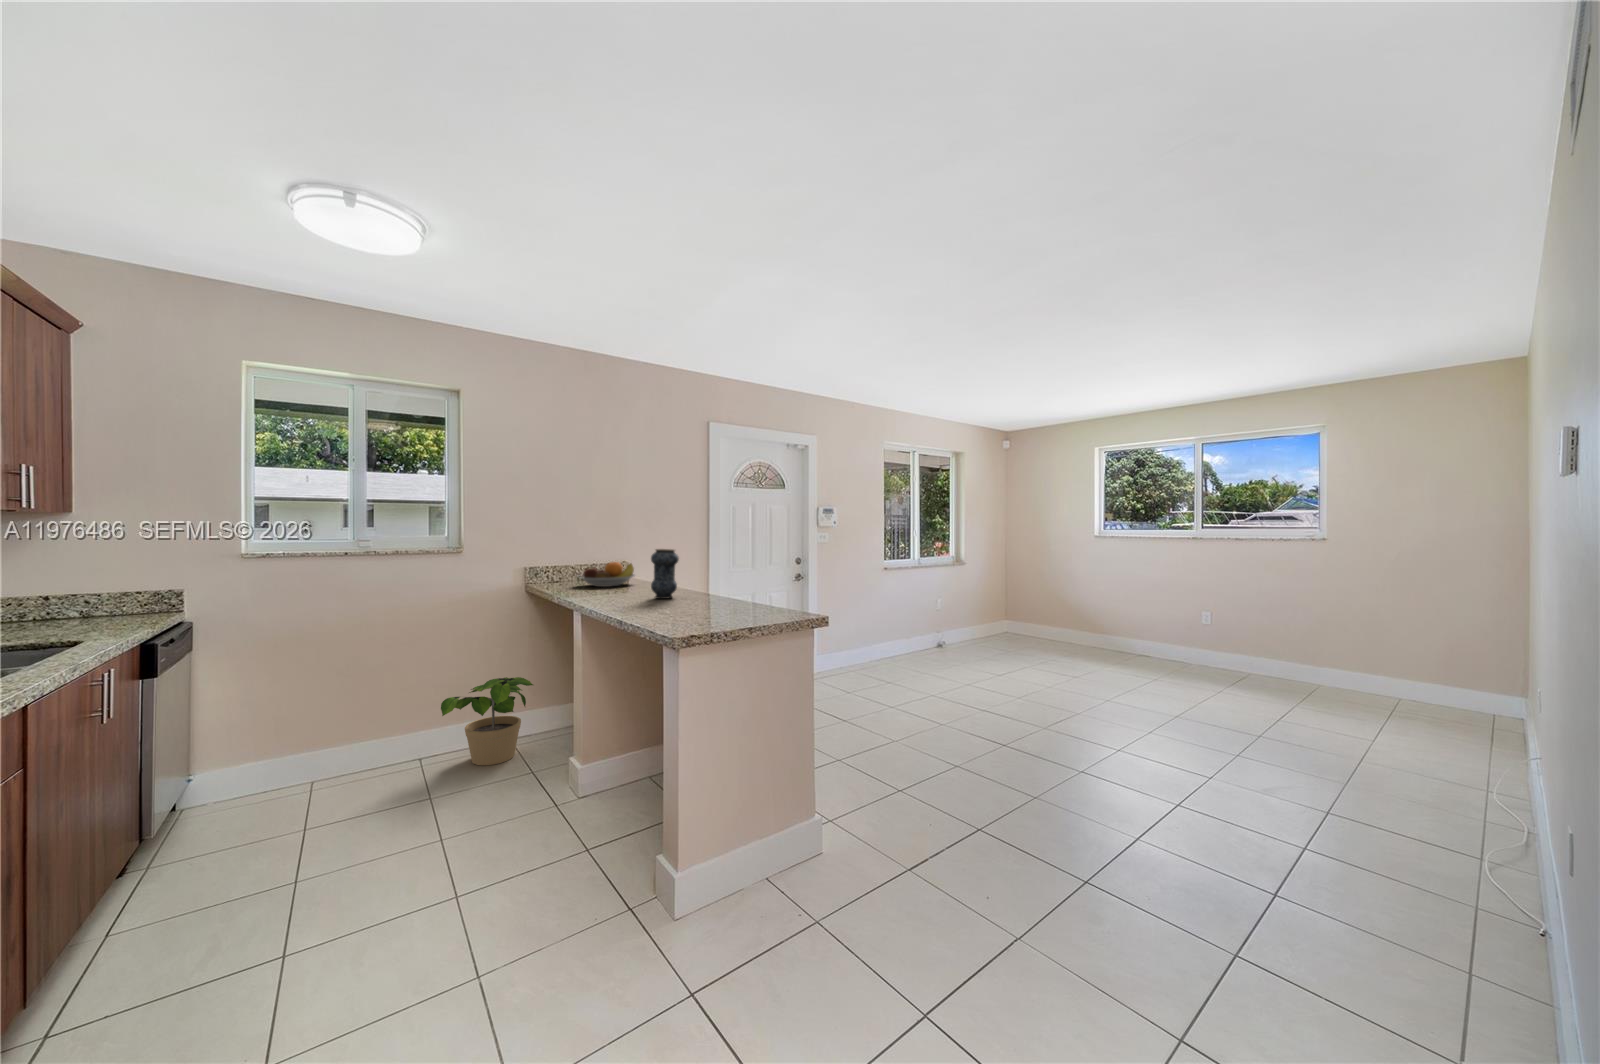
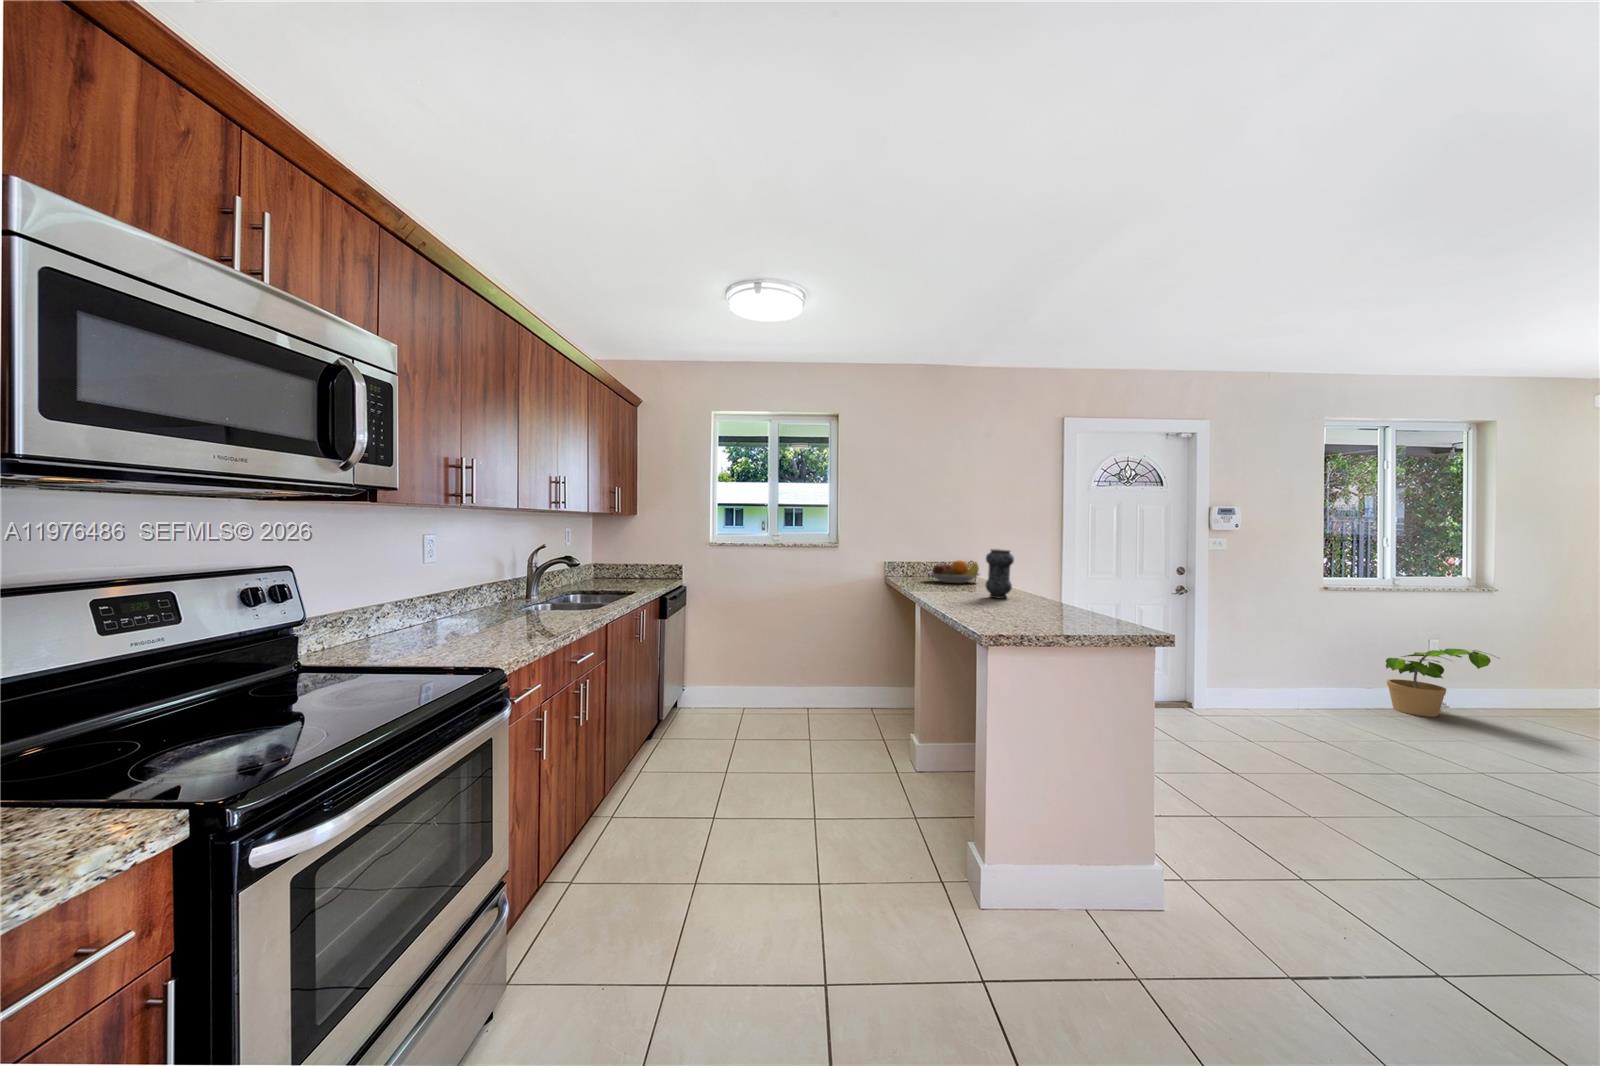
potted plant: present [441,677,533,765] -> present [1386,649,1500,717]

